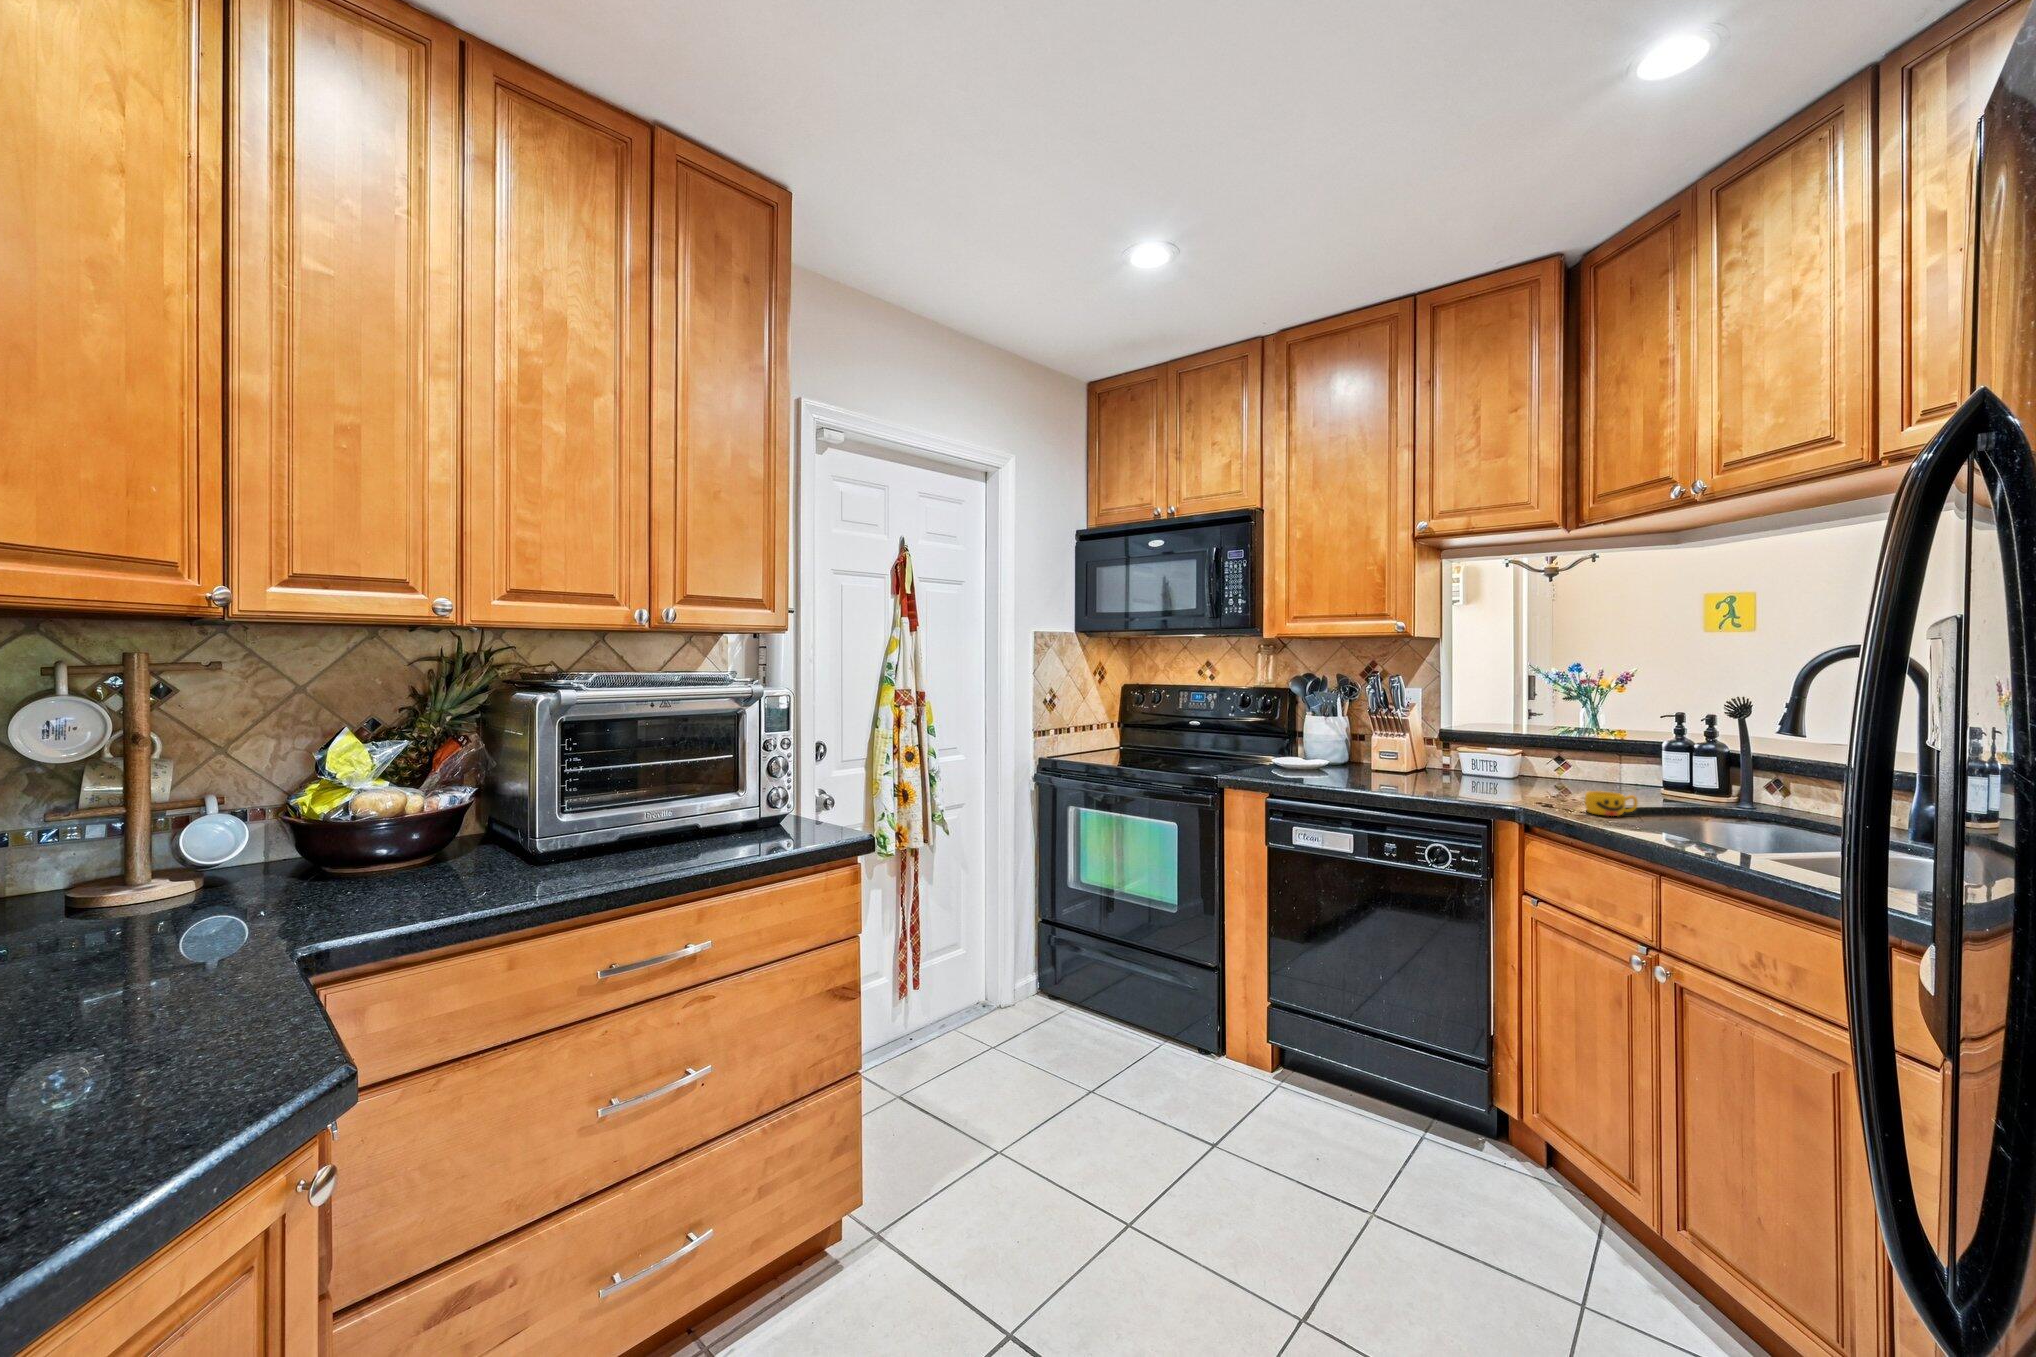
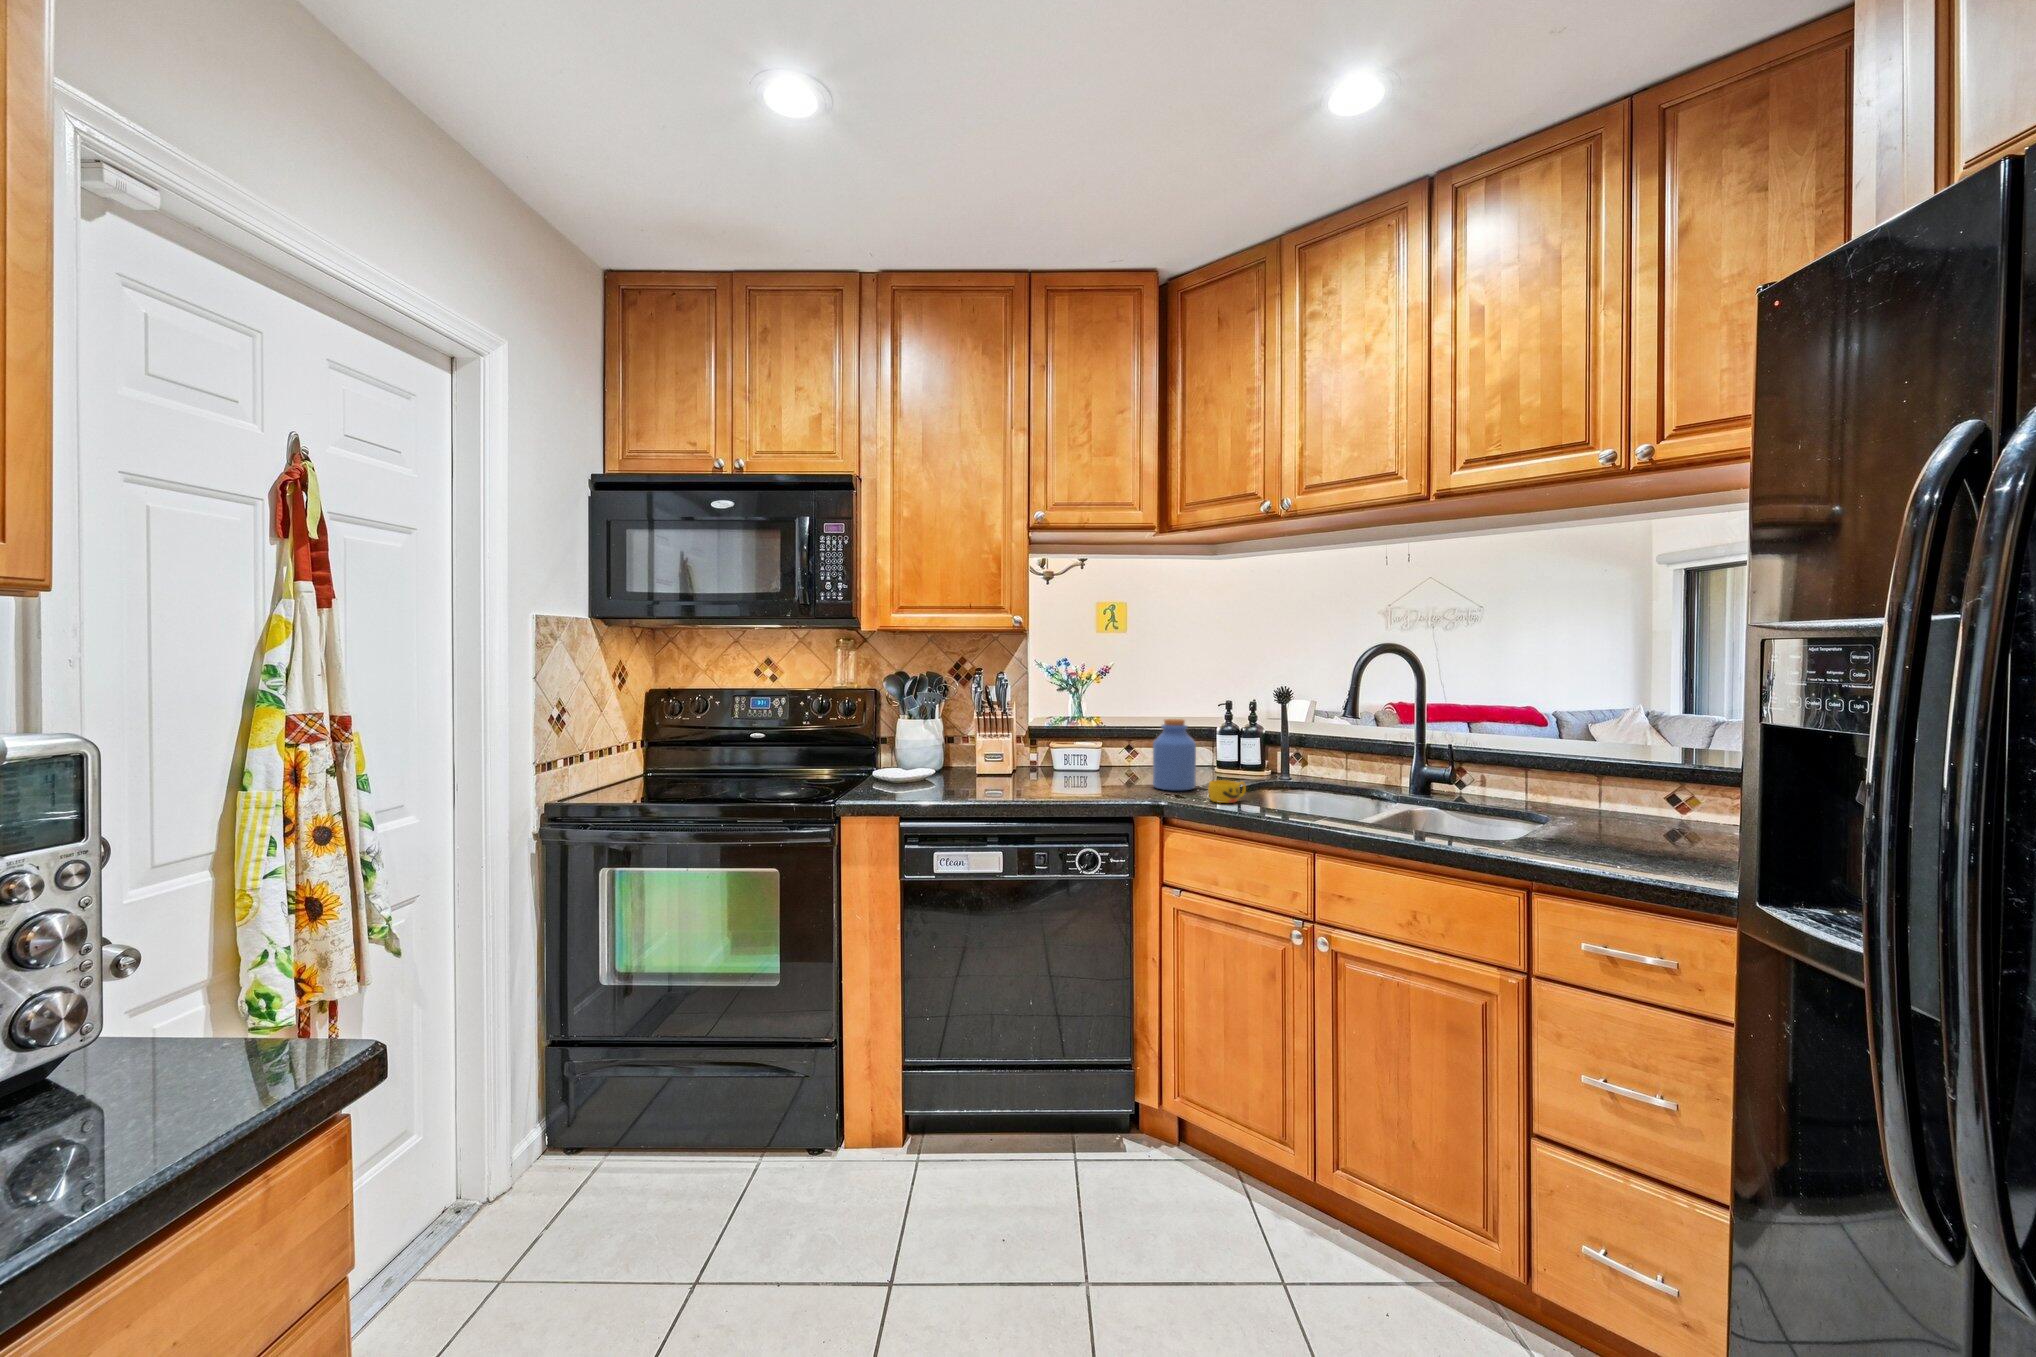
jar: none [1542,725,1597,801] -> present [1153,719,1196,791]

